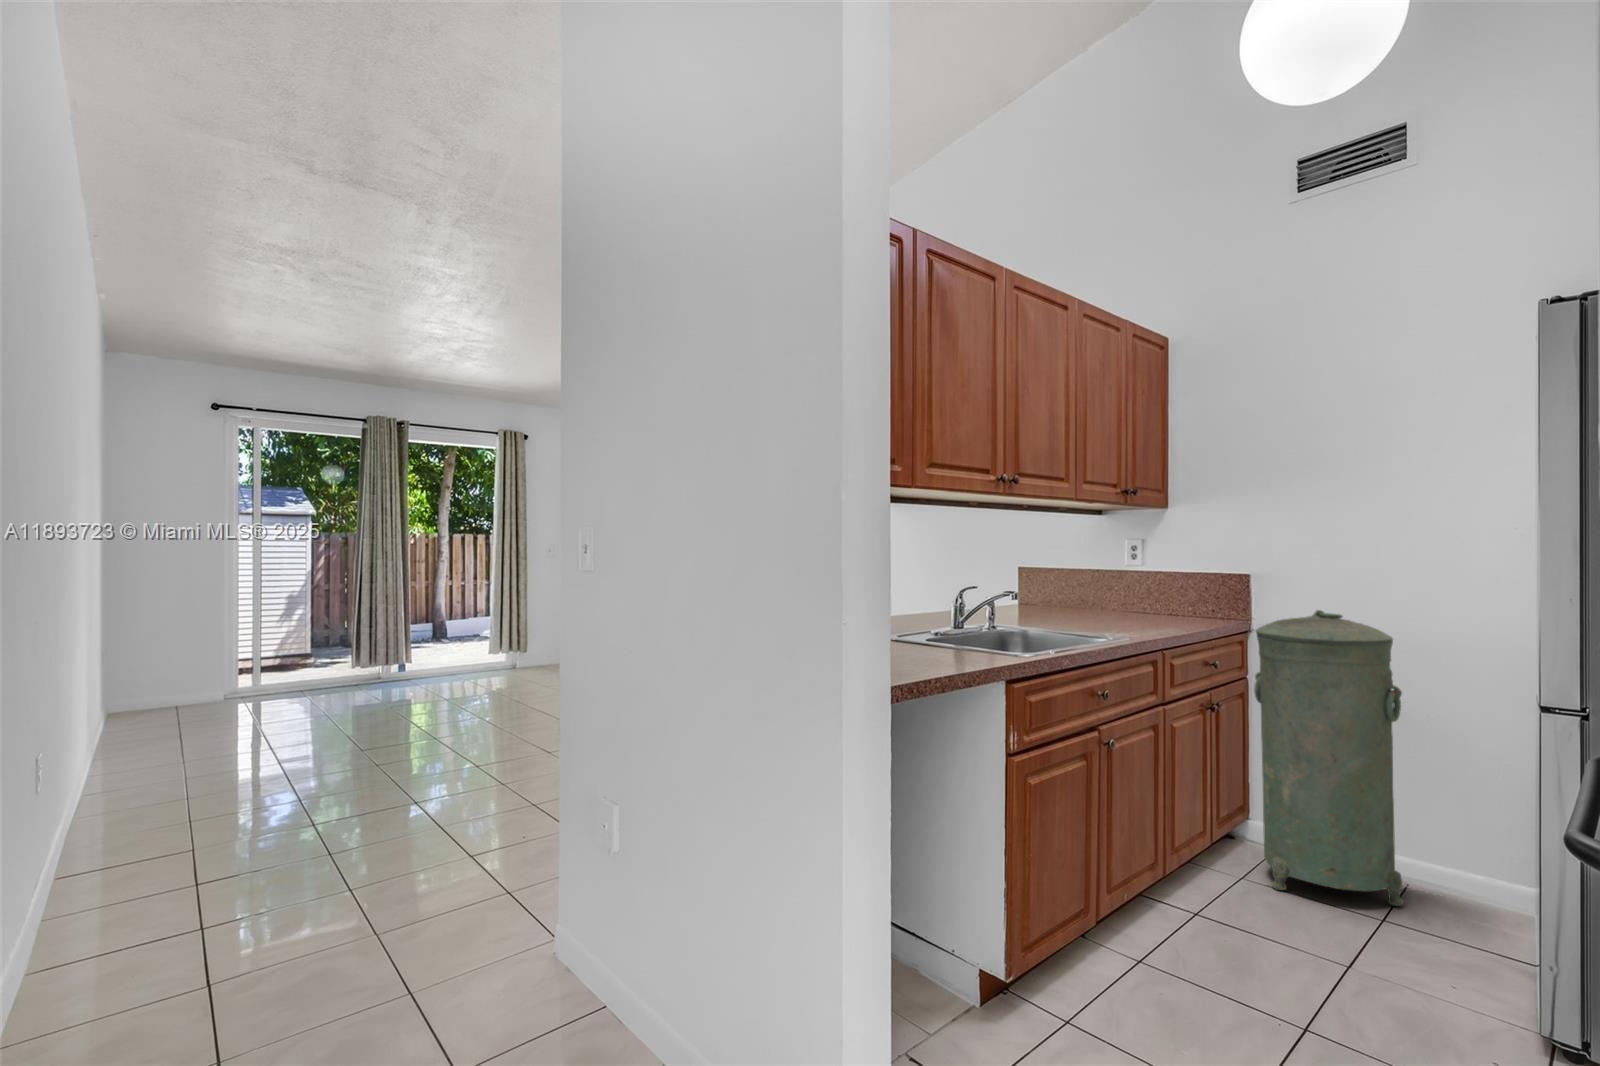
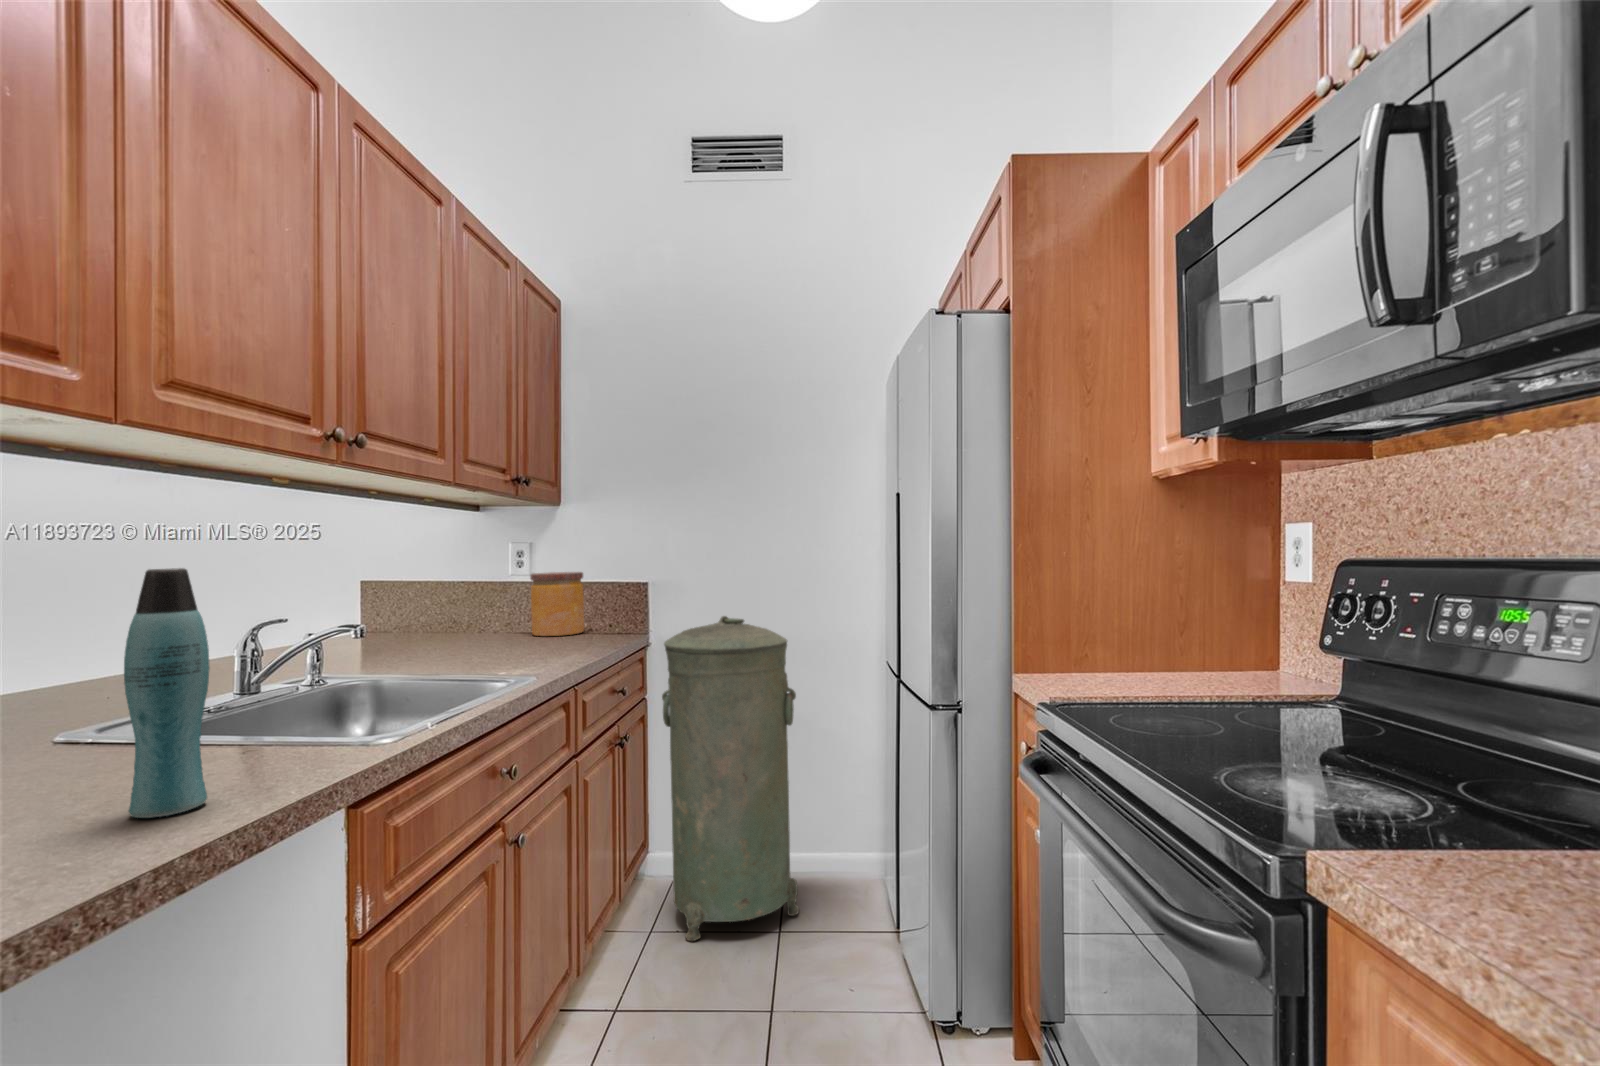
bottle: none [921,558,950,666] -> present [124,568,210,818]
jar: none [1141,564,1188,616] -> present [530,572,584,636]

